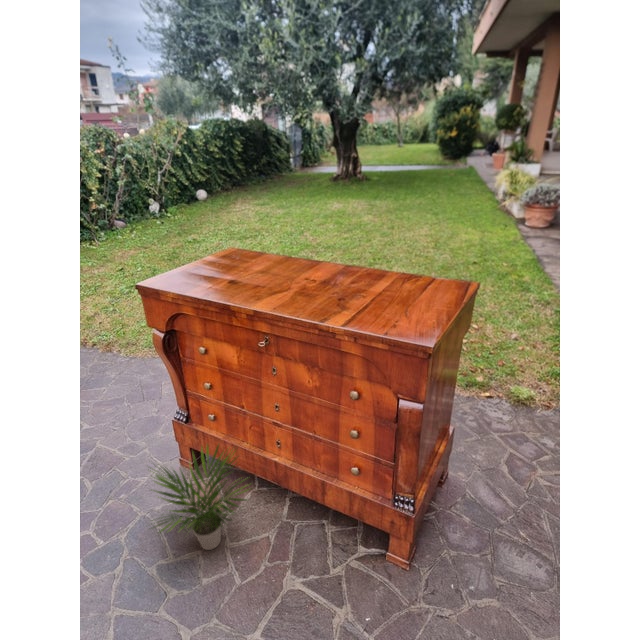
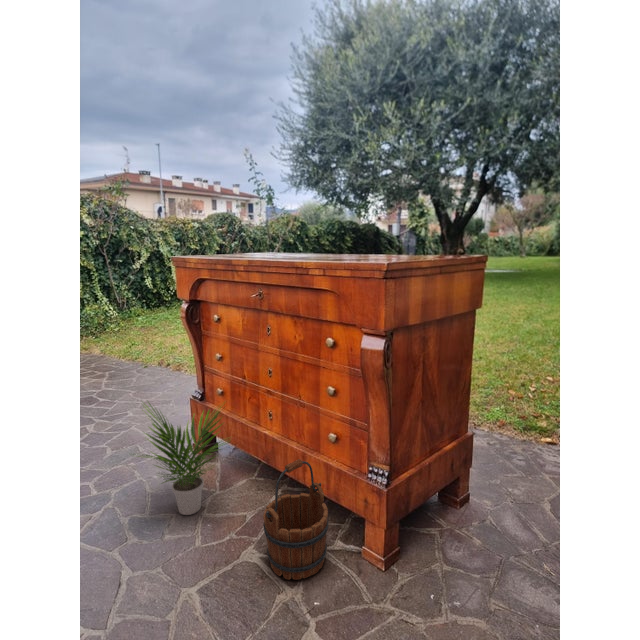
wooden bucket: none [304,504,361,599] -> present [263,459,328,580]

